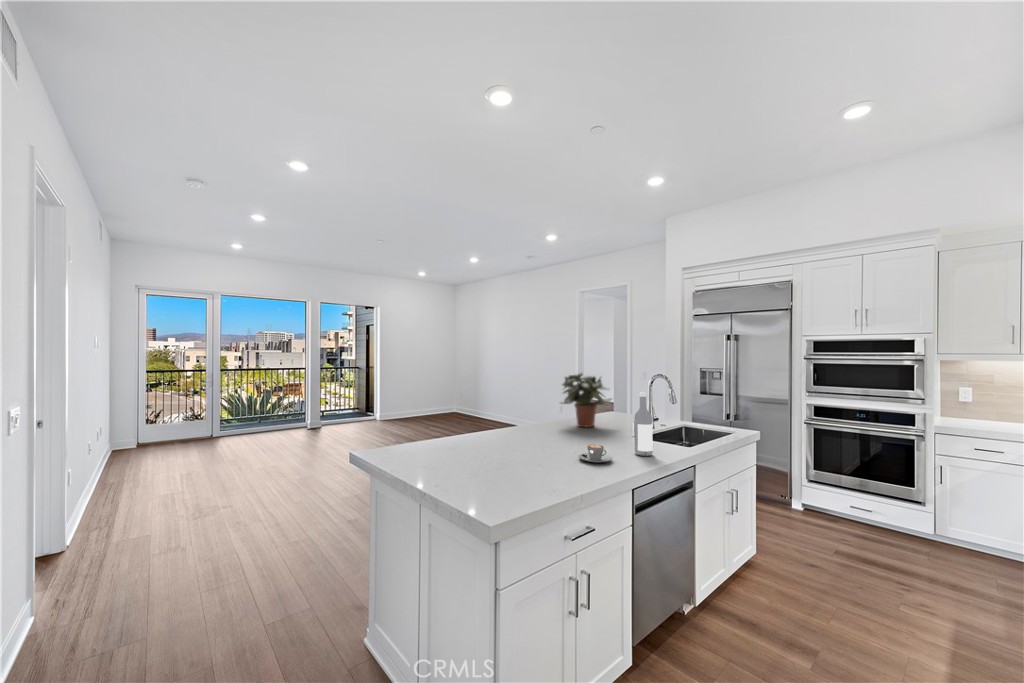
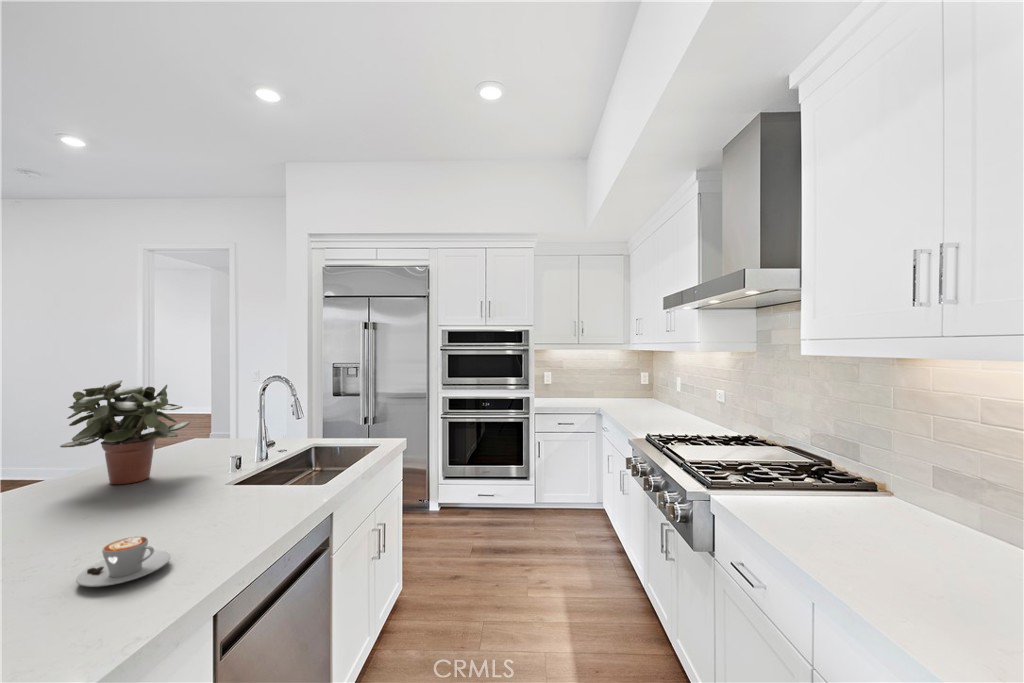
wine bottle: present [634,392,653,456] -> none [226,411,261,528]

